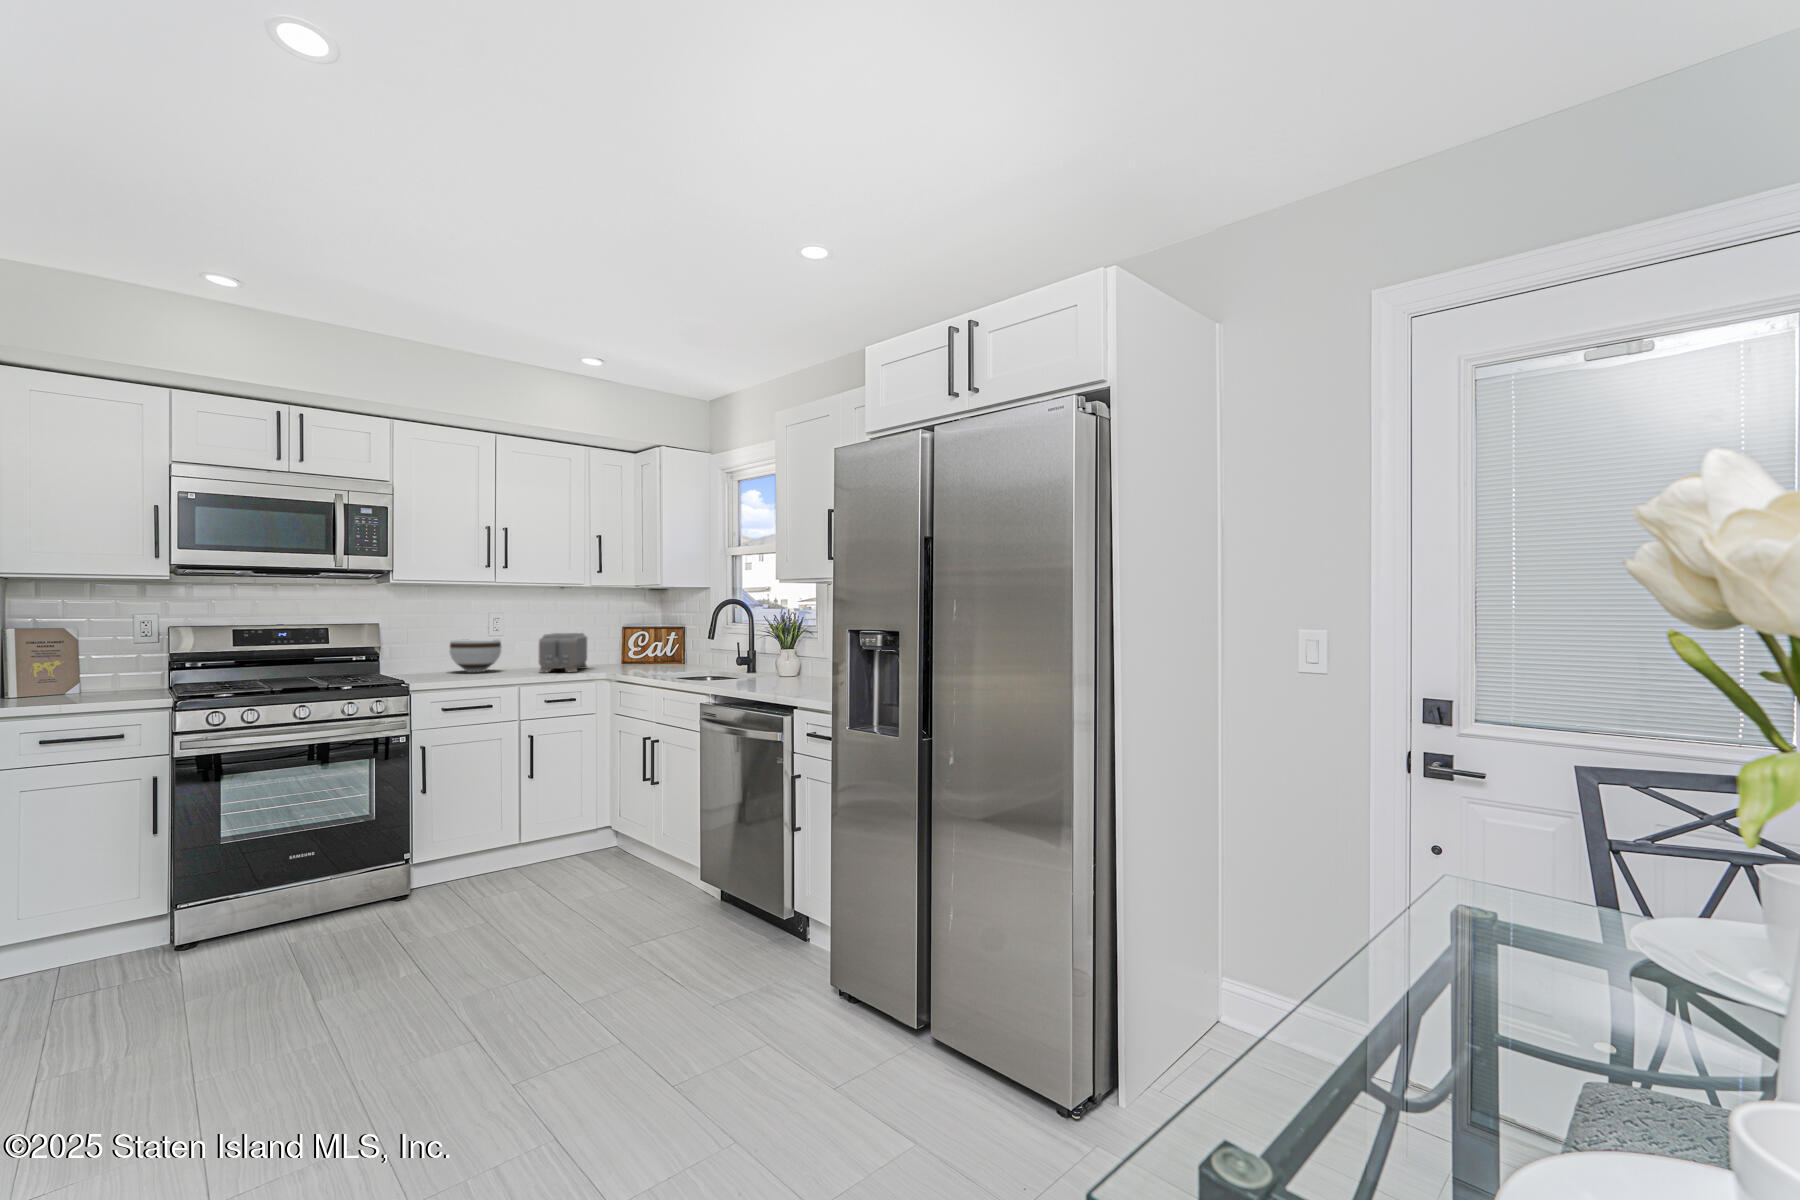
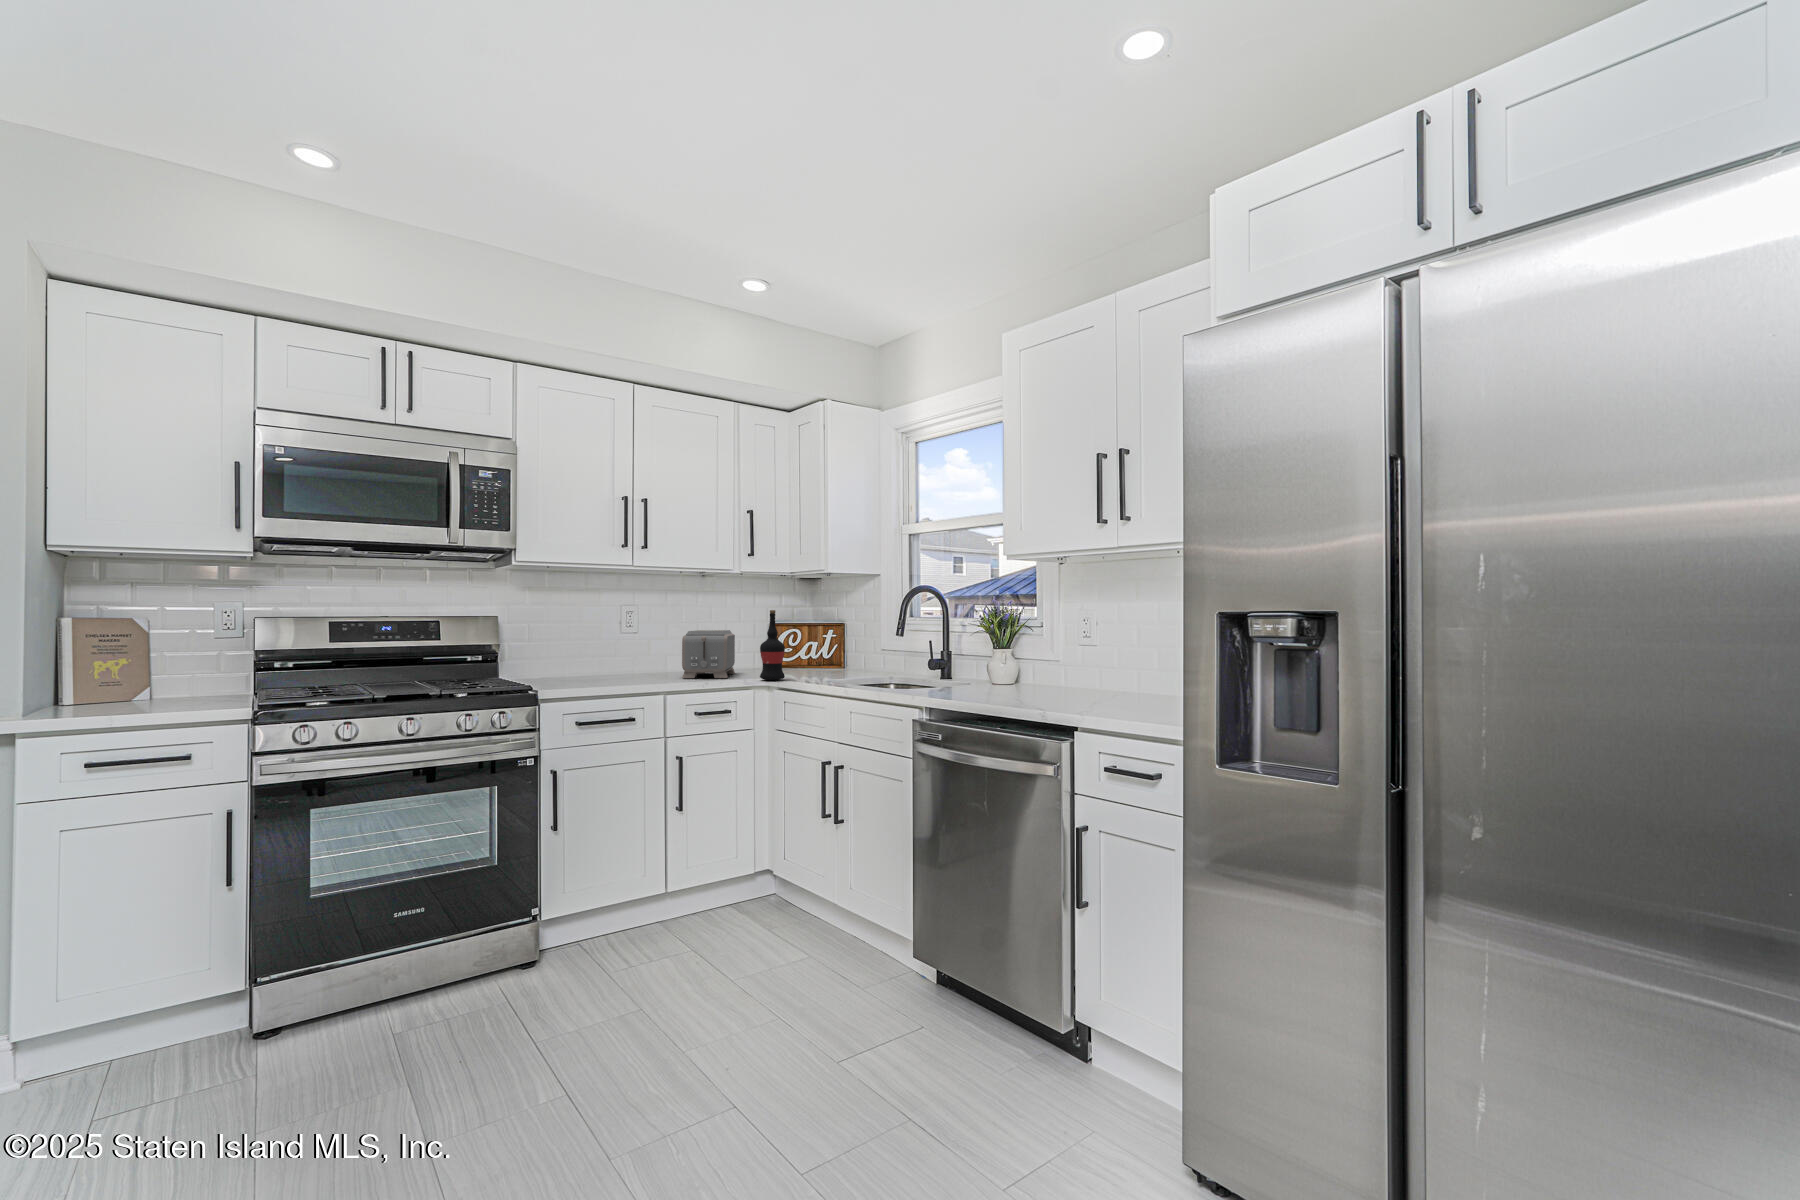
wine bottle: none [602,618,623,674] -> present [760,610,785,680]
bowl: present [449,640,501,672] -> none [576,638,636,678]

